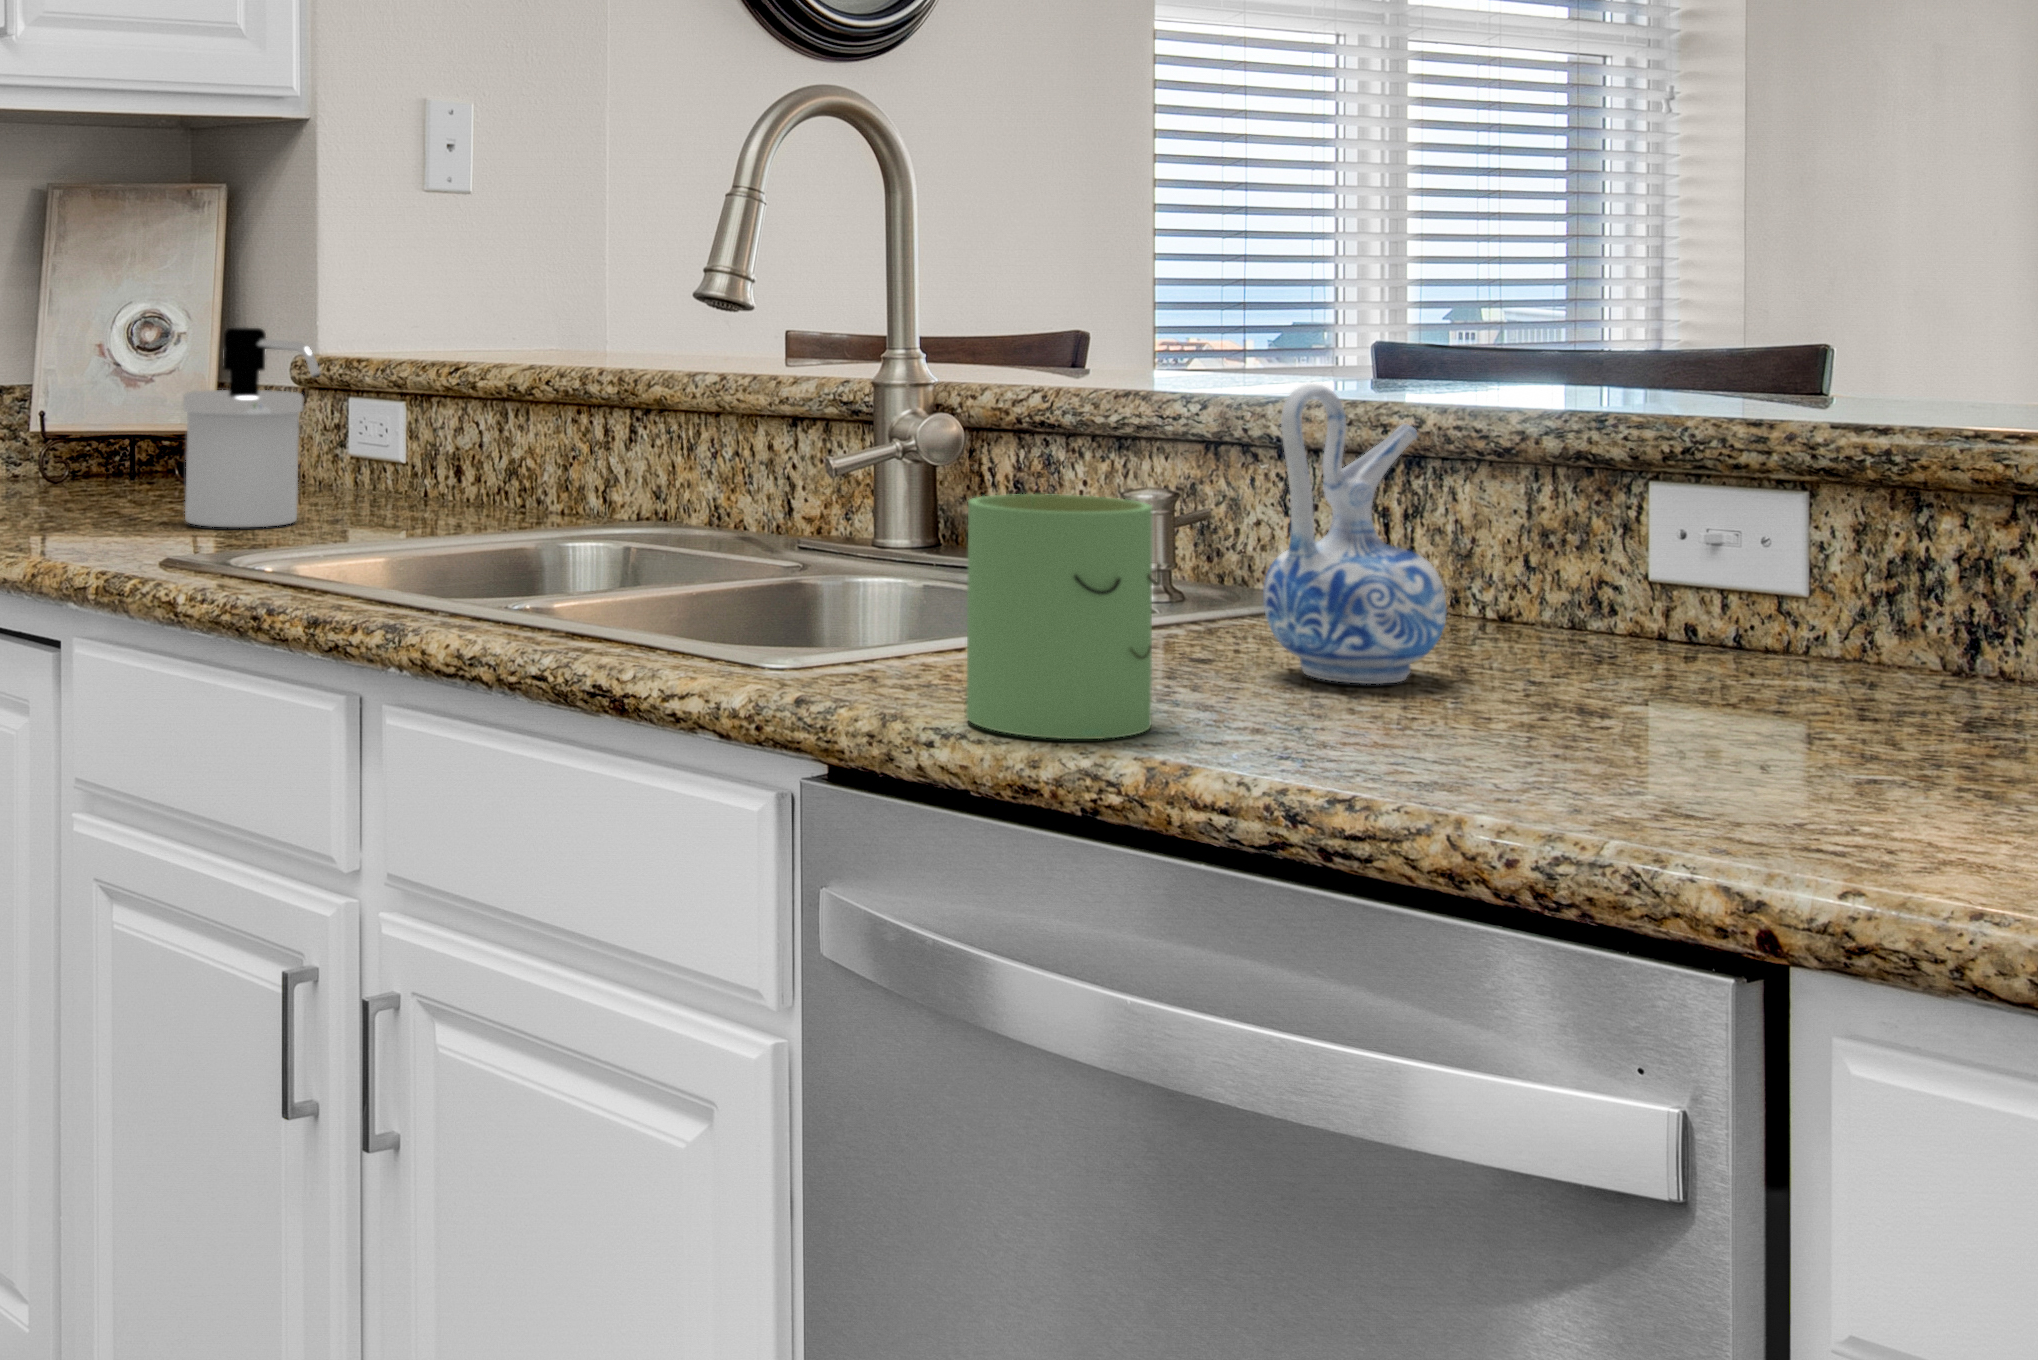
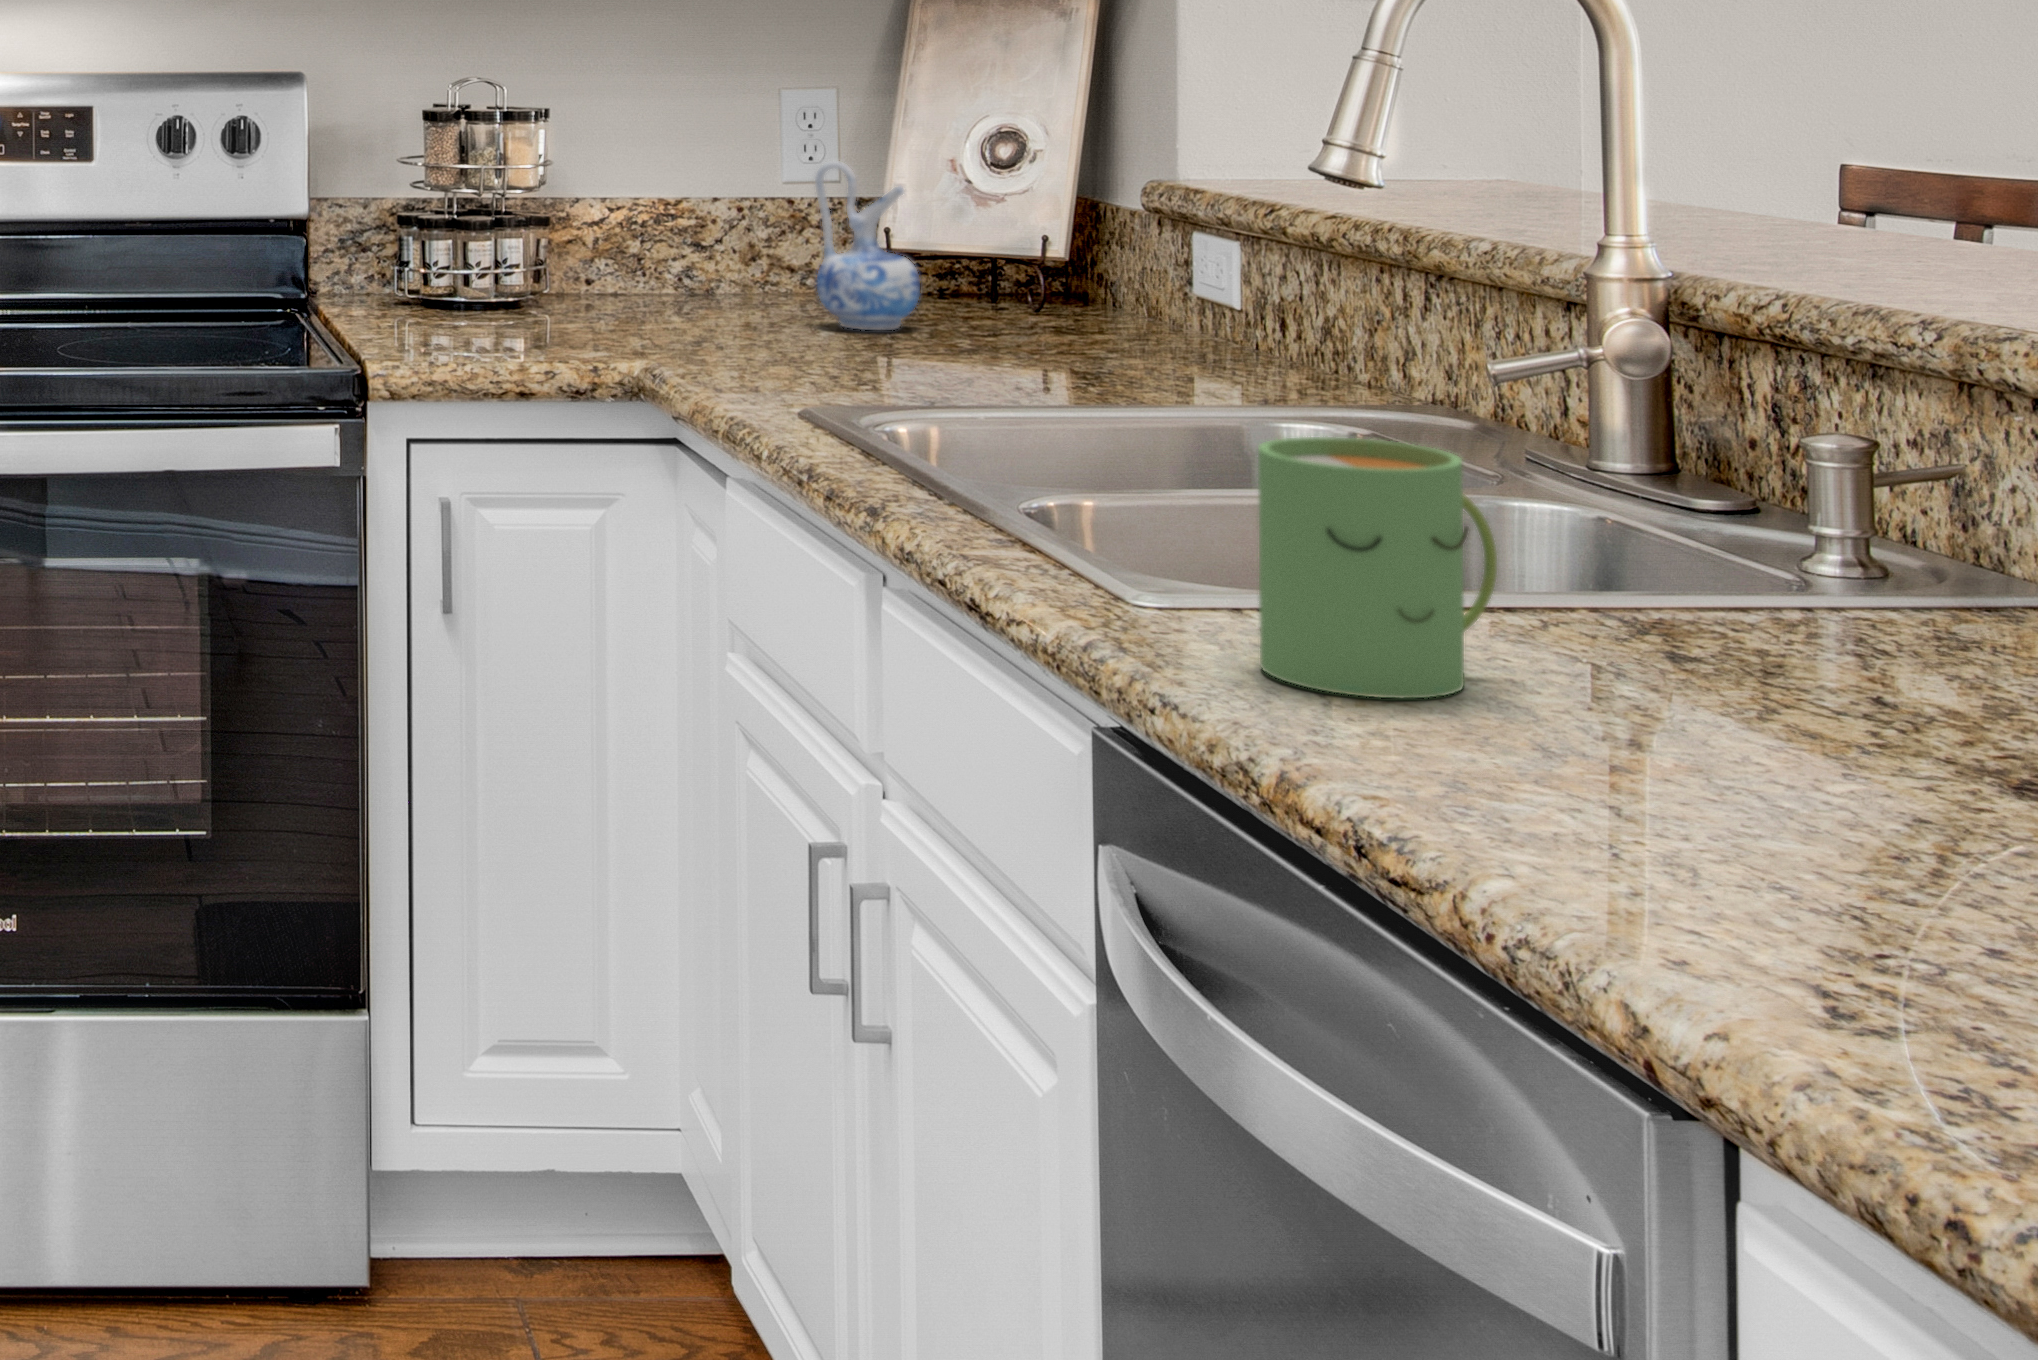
soap dispenser: present [183,327,321,527] -> none [940,160,1073,373]
ceramic pitcher: present [1263,384,1447,684] -> present [815,161,920,330]

